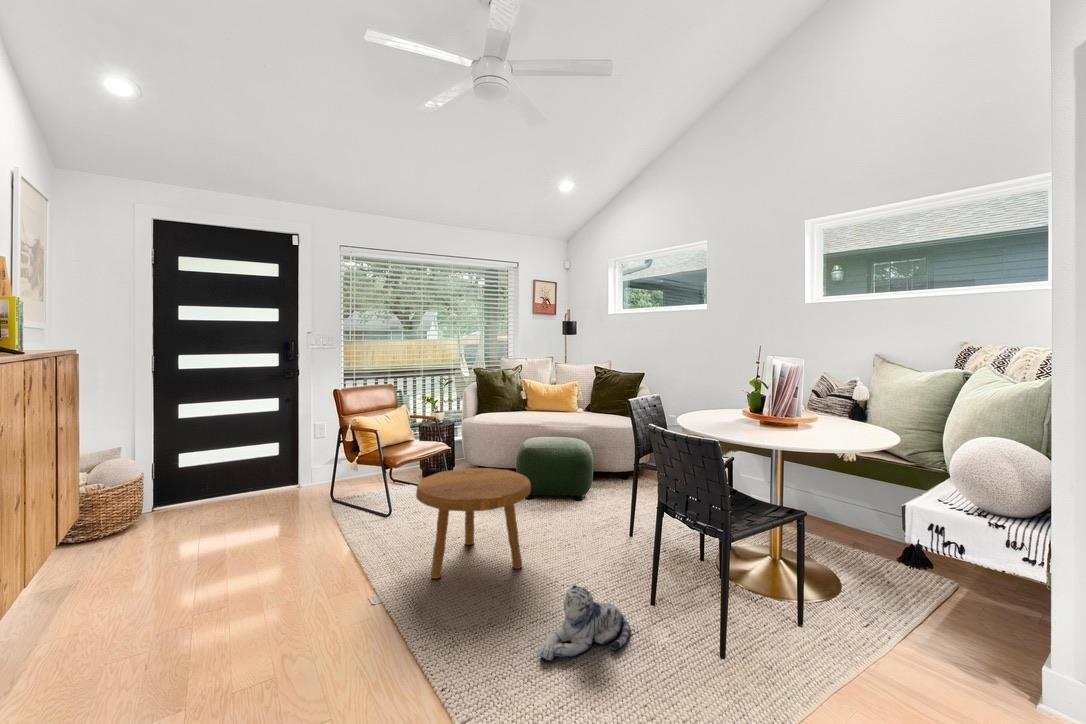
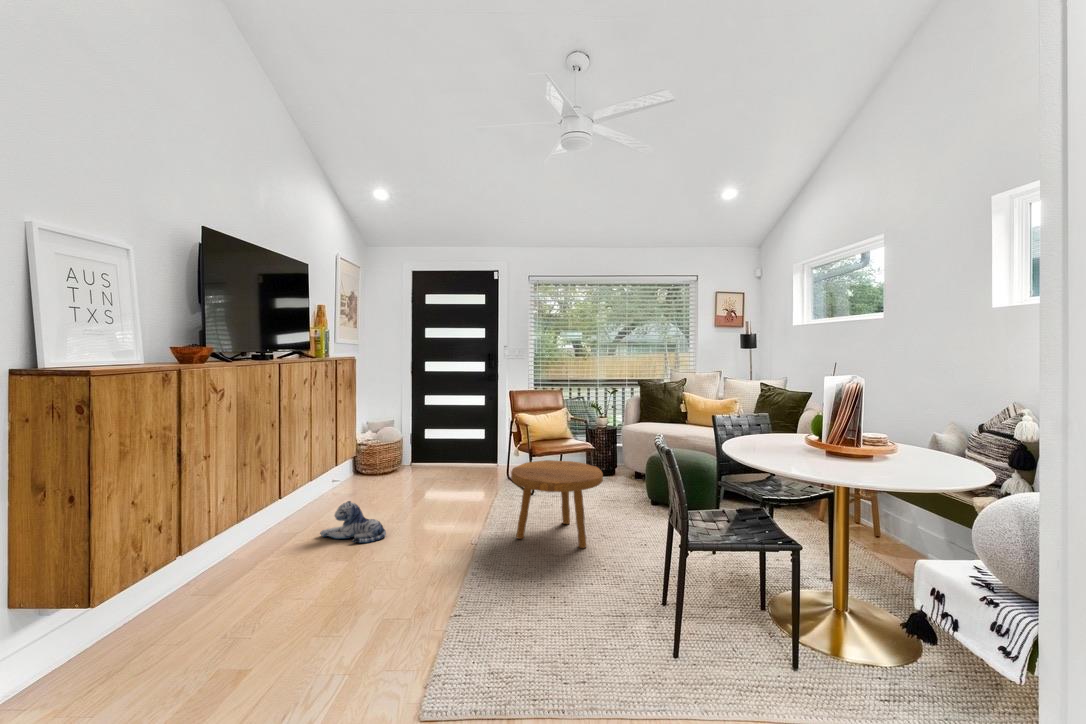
plush toy: present [539,585,630,661] -> present [320,501,386,543]

